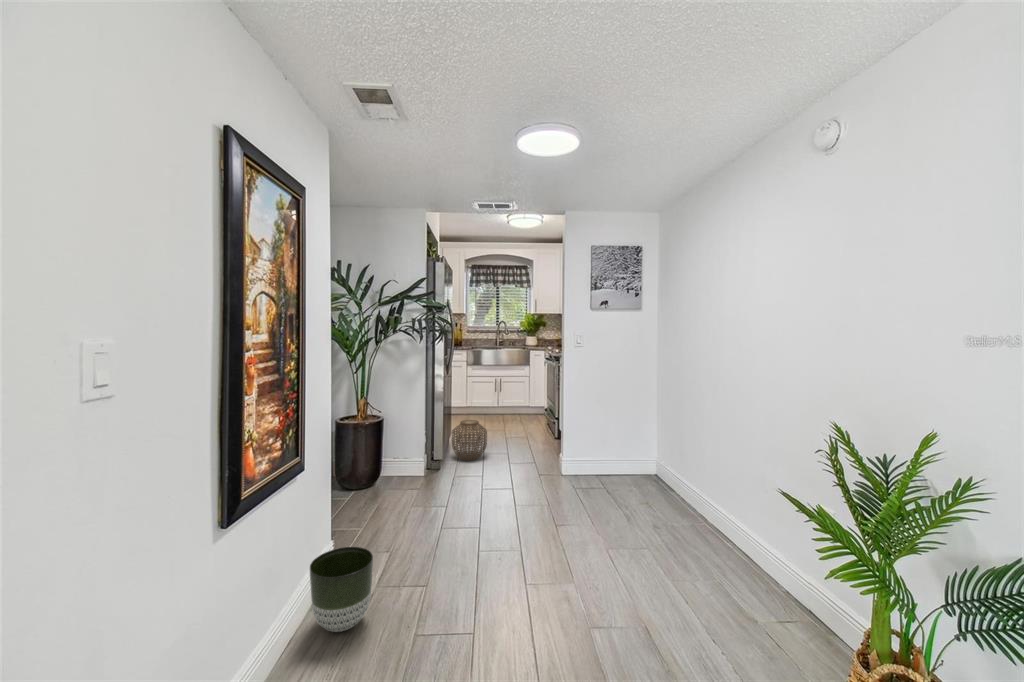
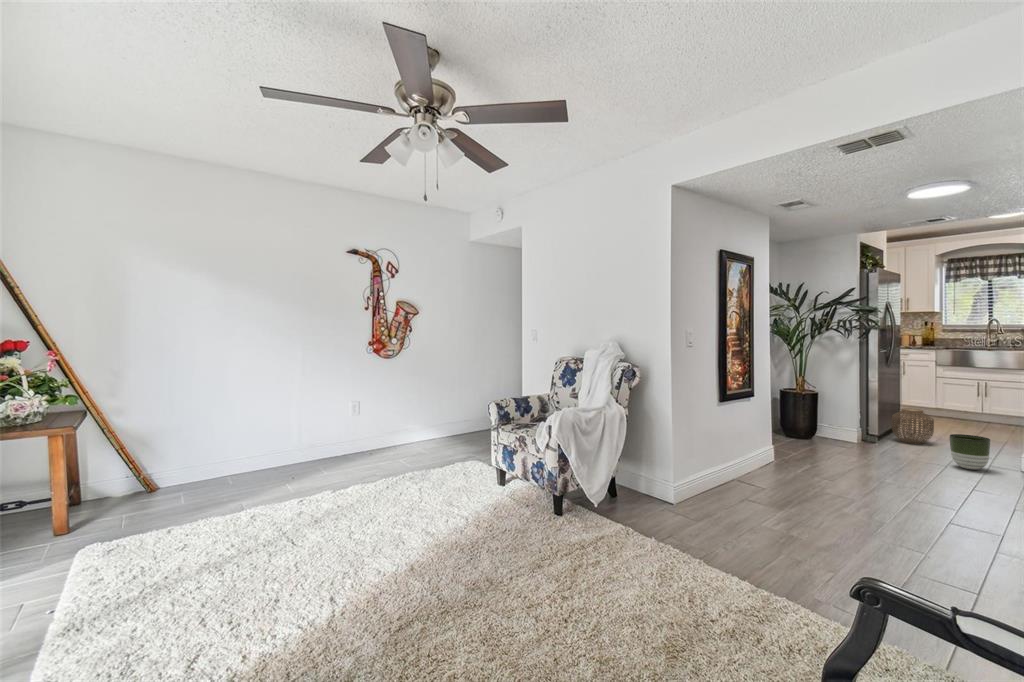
planter: present [310,547,373,632] -> present [950,434,990,470]

